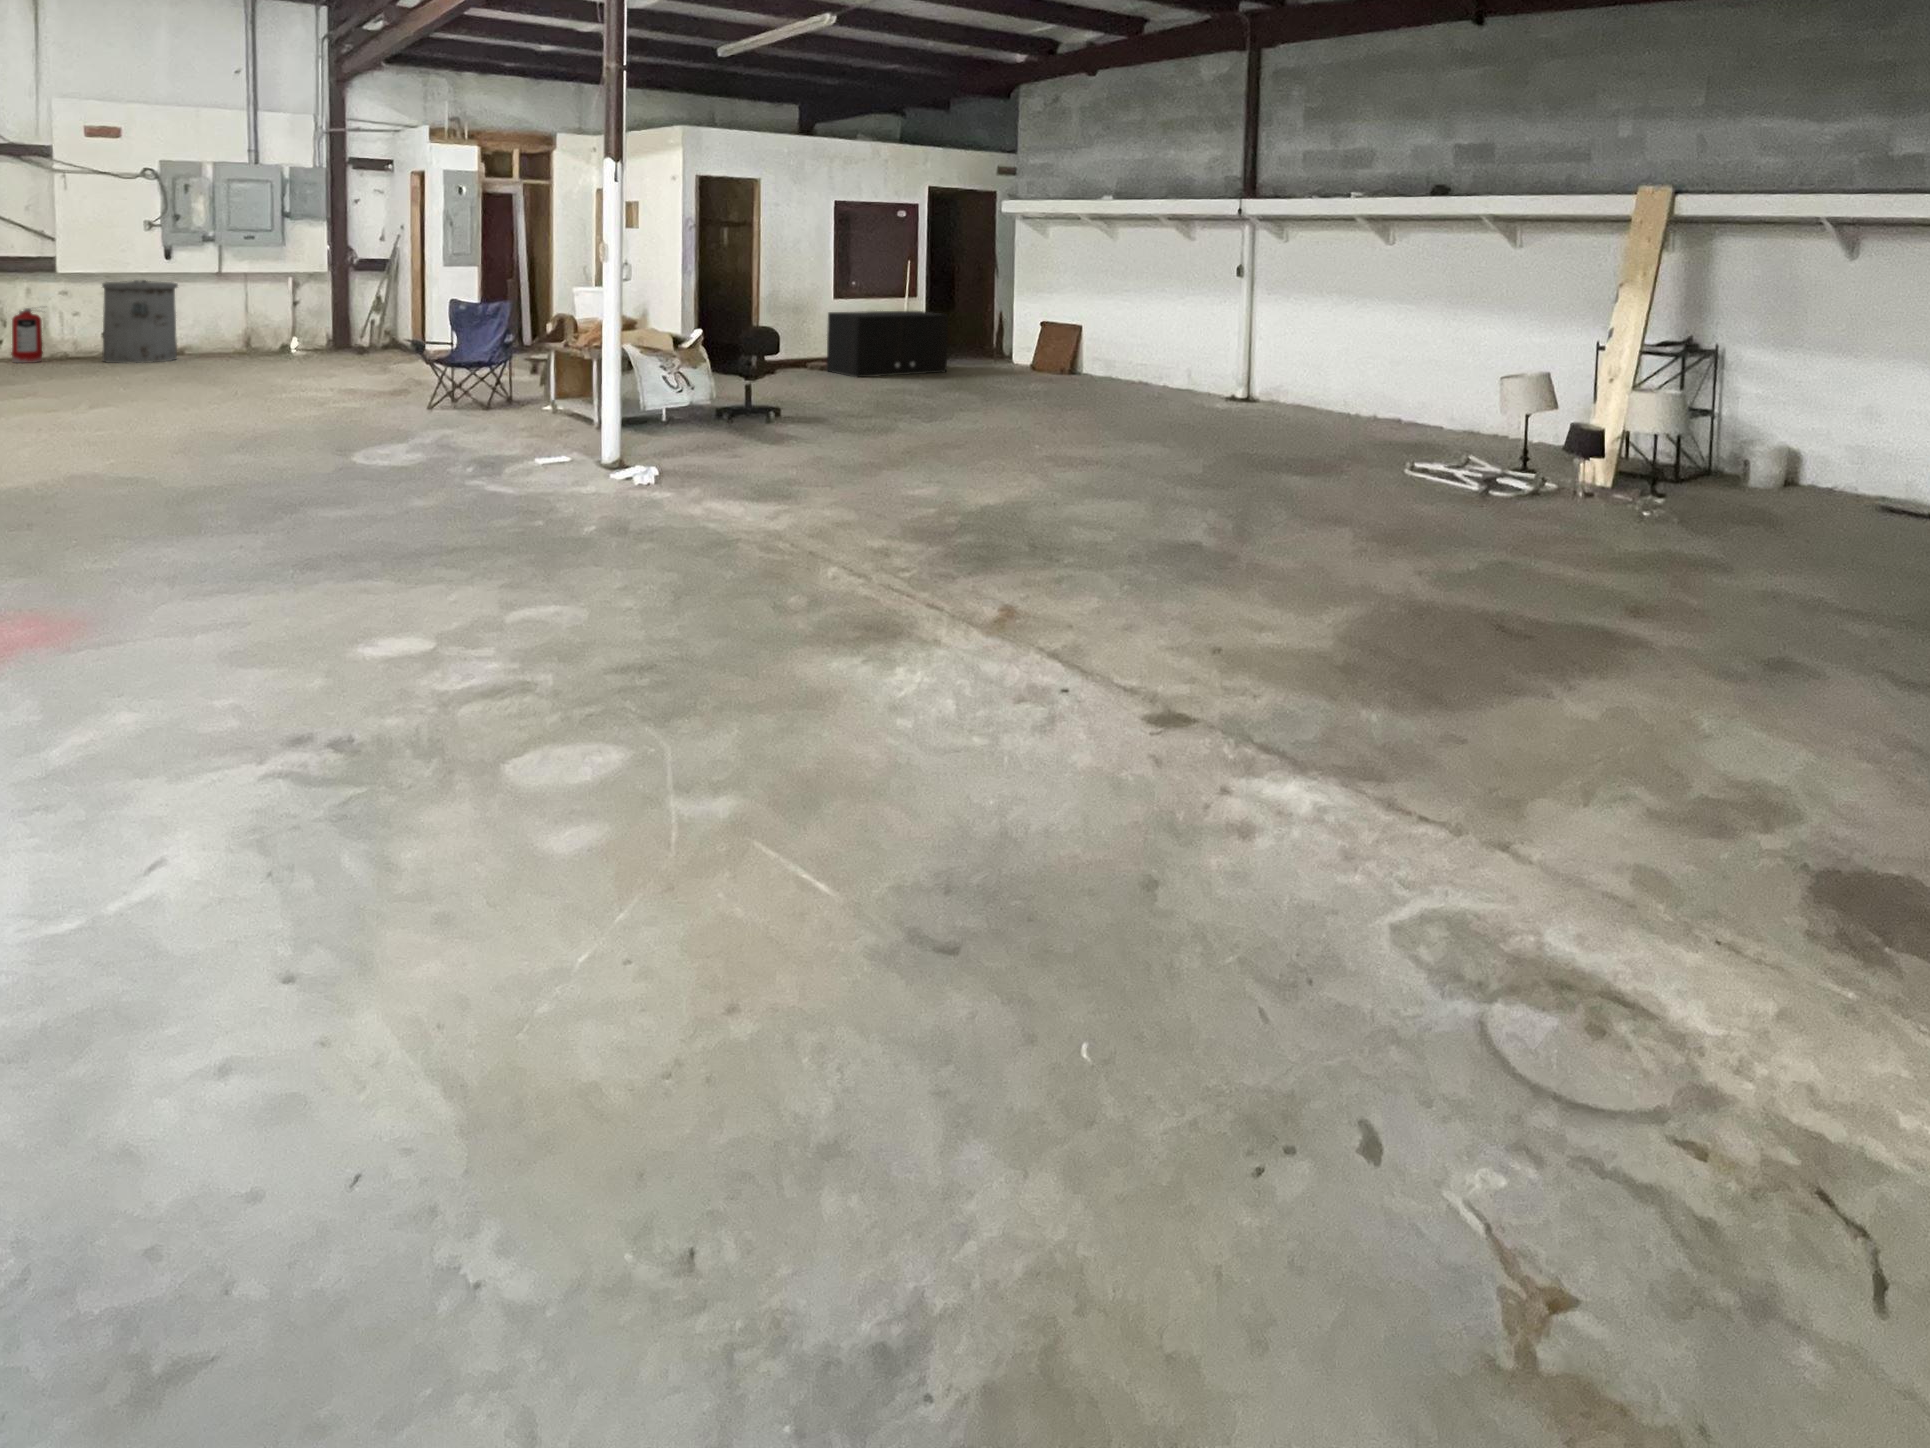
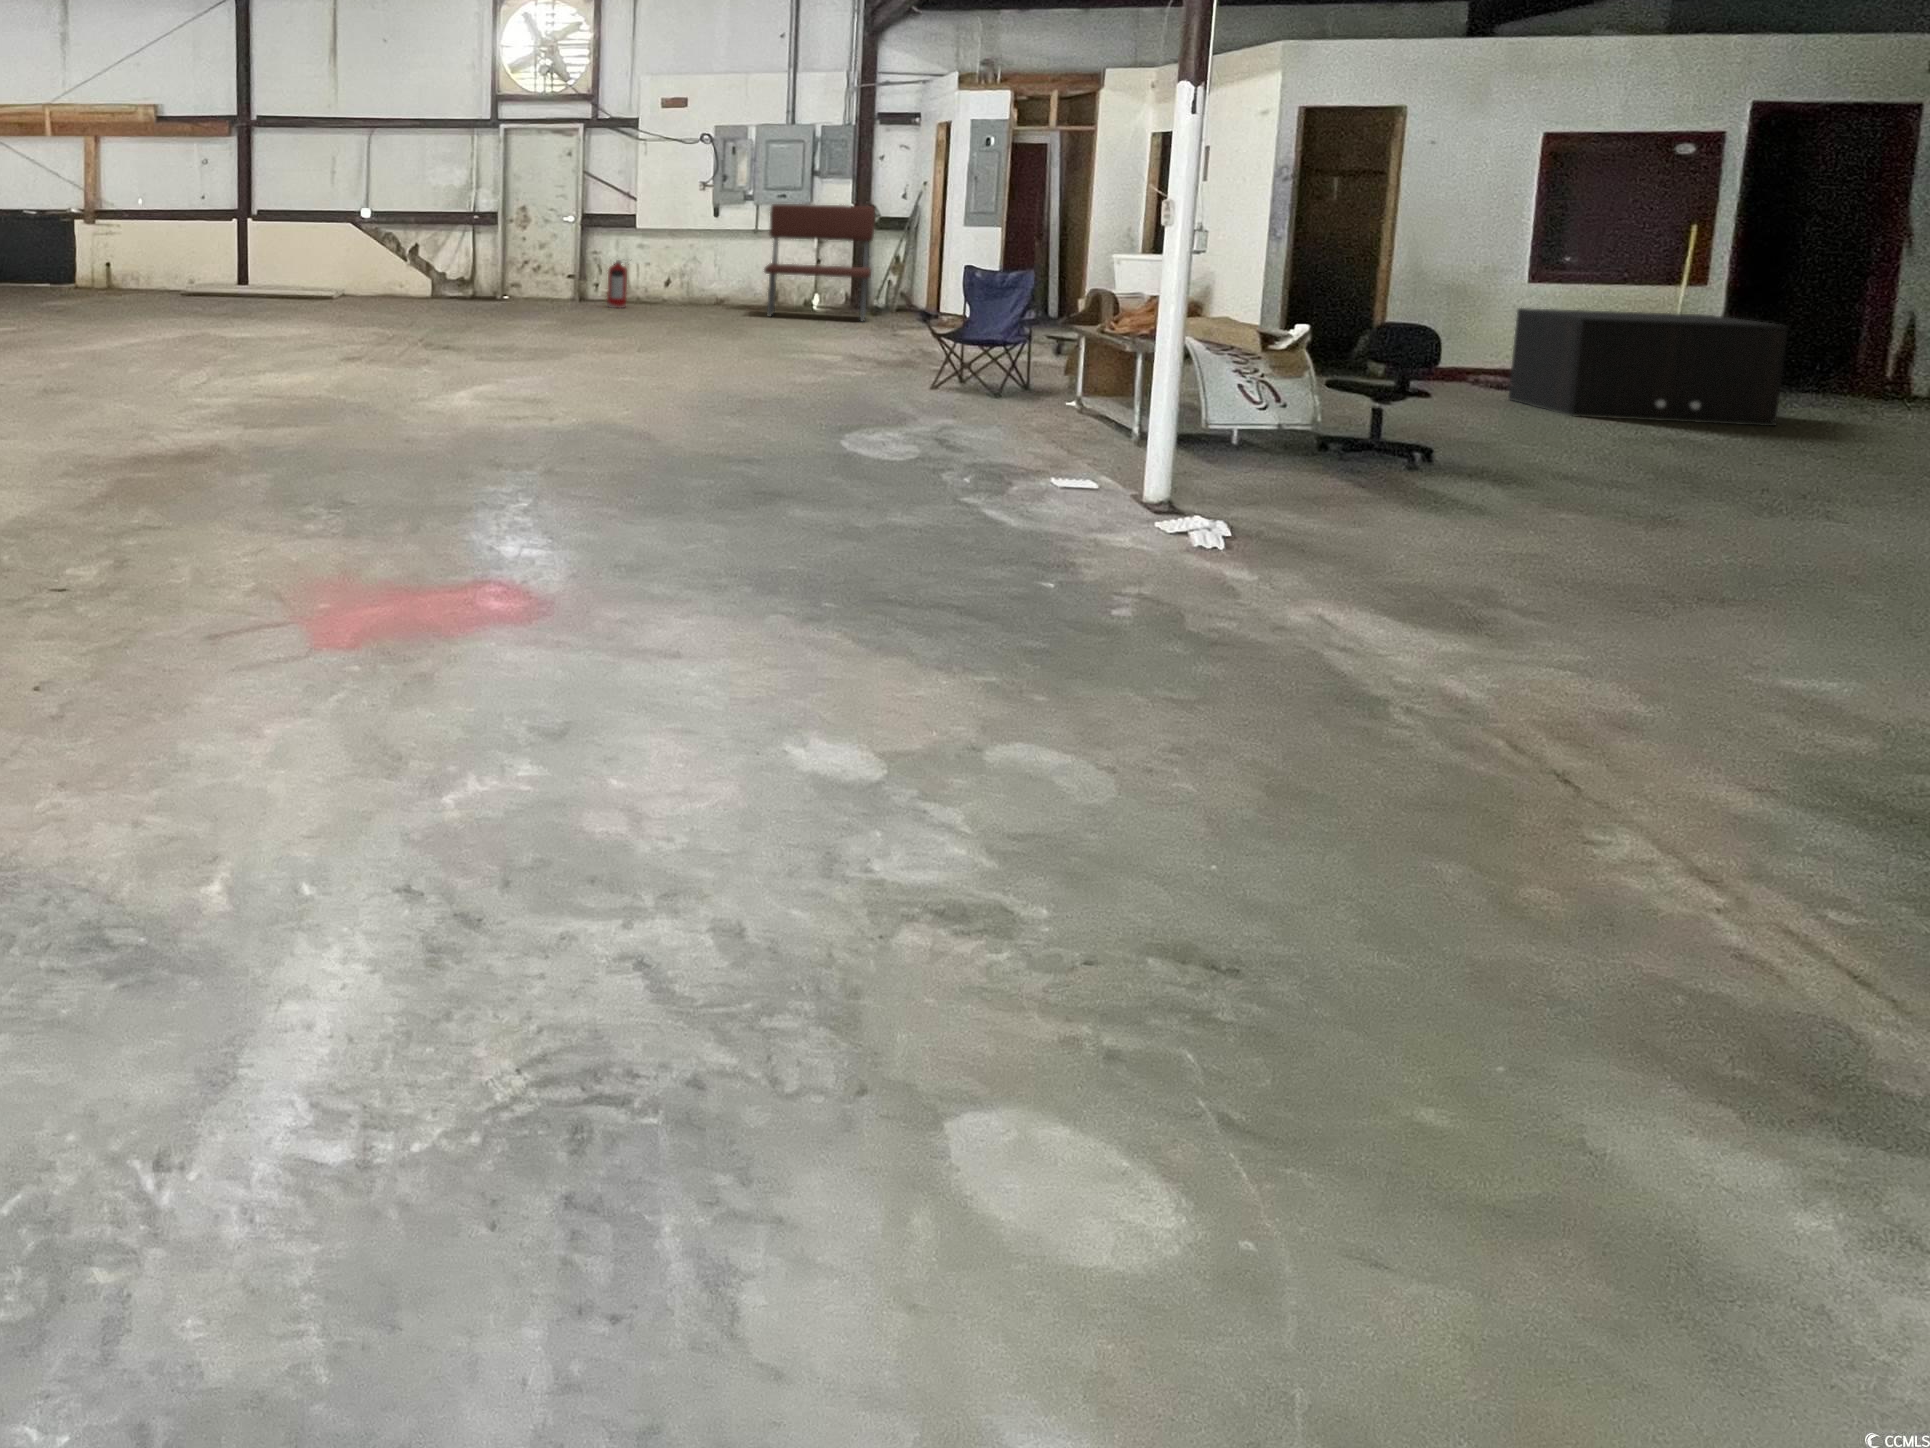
bench: none [232,244,355,359] -> present [764,204,875,321]
trash can: present [102,280,178,363] -> none [666,237,724,315]

